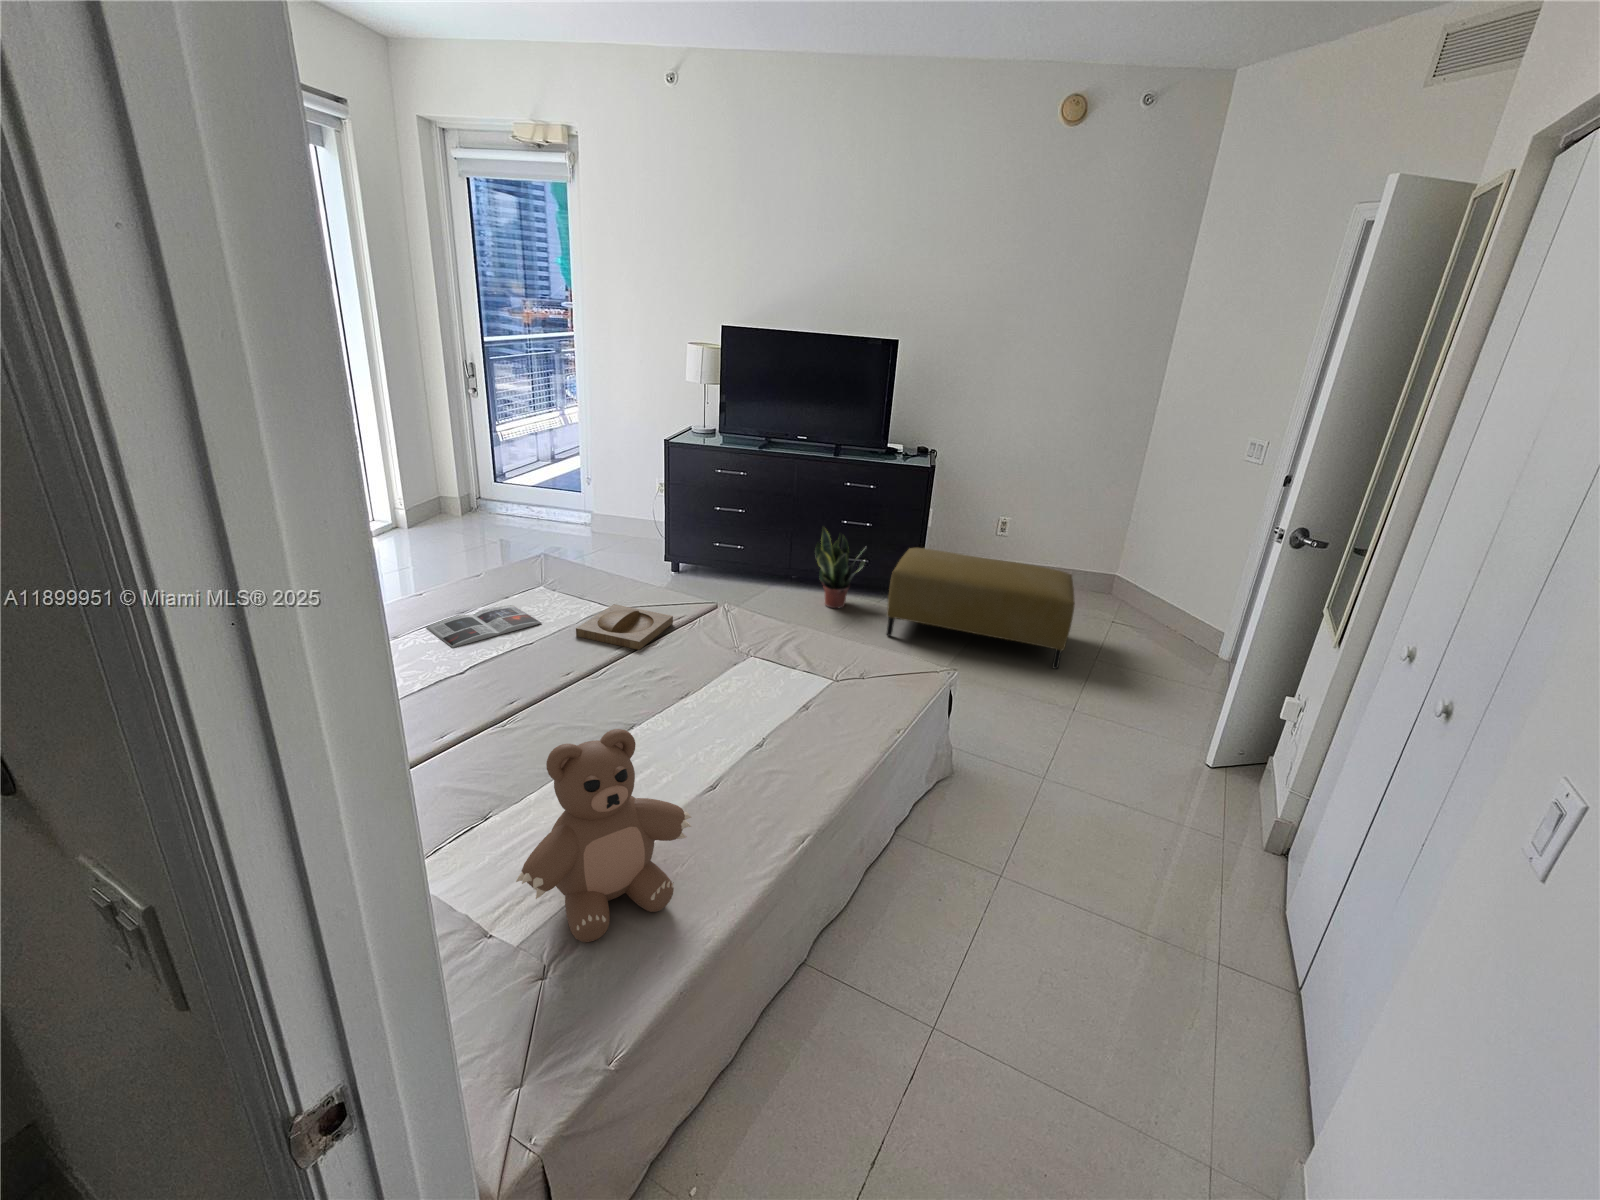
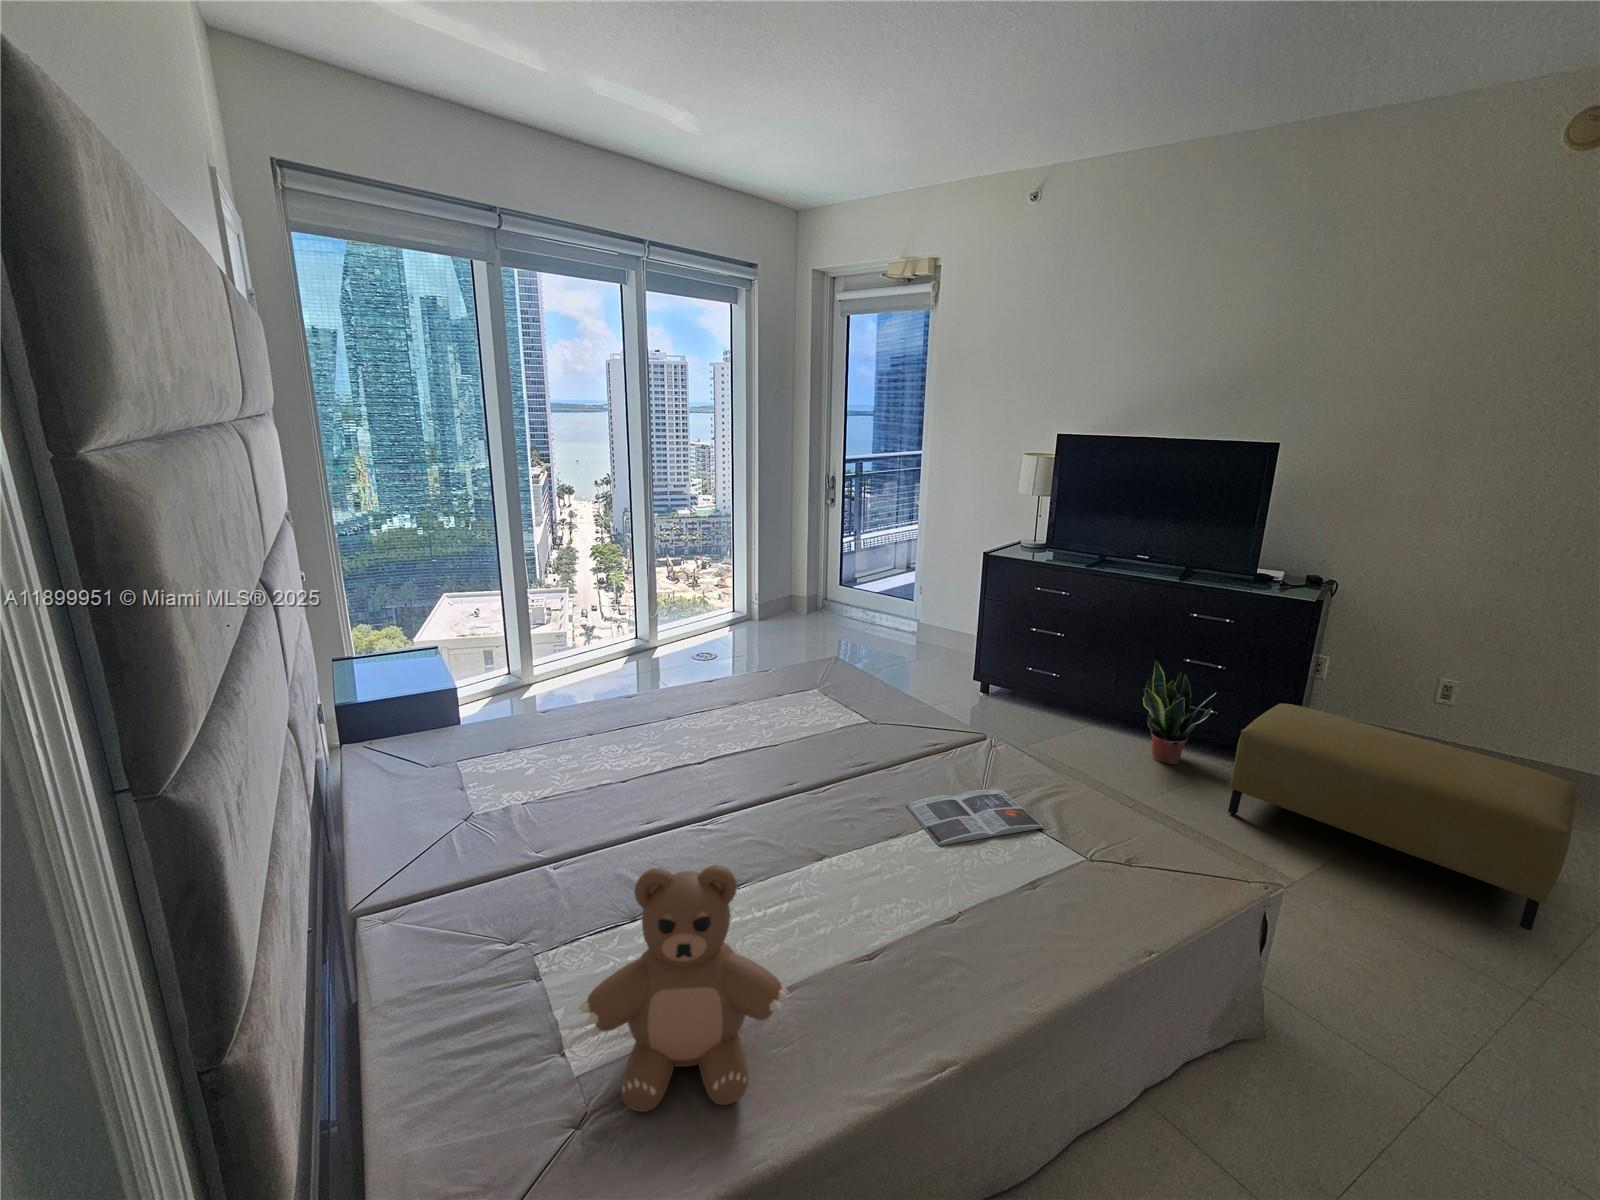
tray: present [576,604,673,650] -> none [820,716,924,771]
magazine: present [427,605,542,648] -> present [906,789,1044,846]

